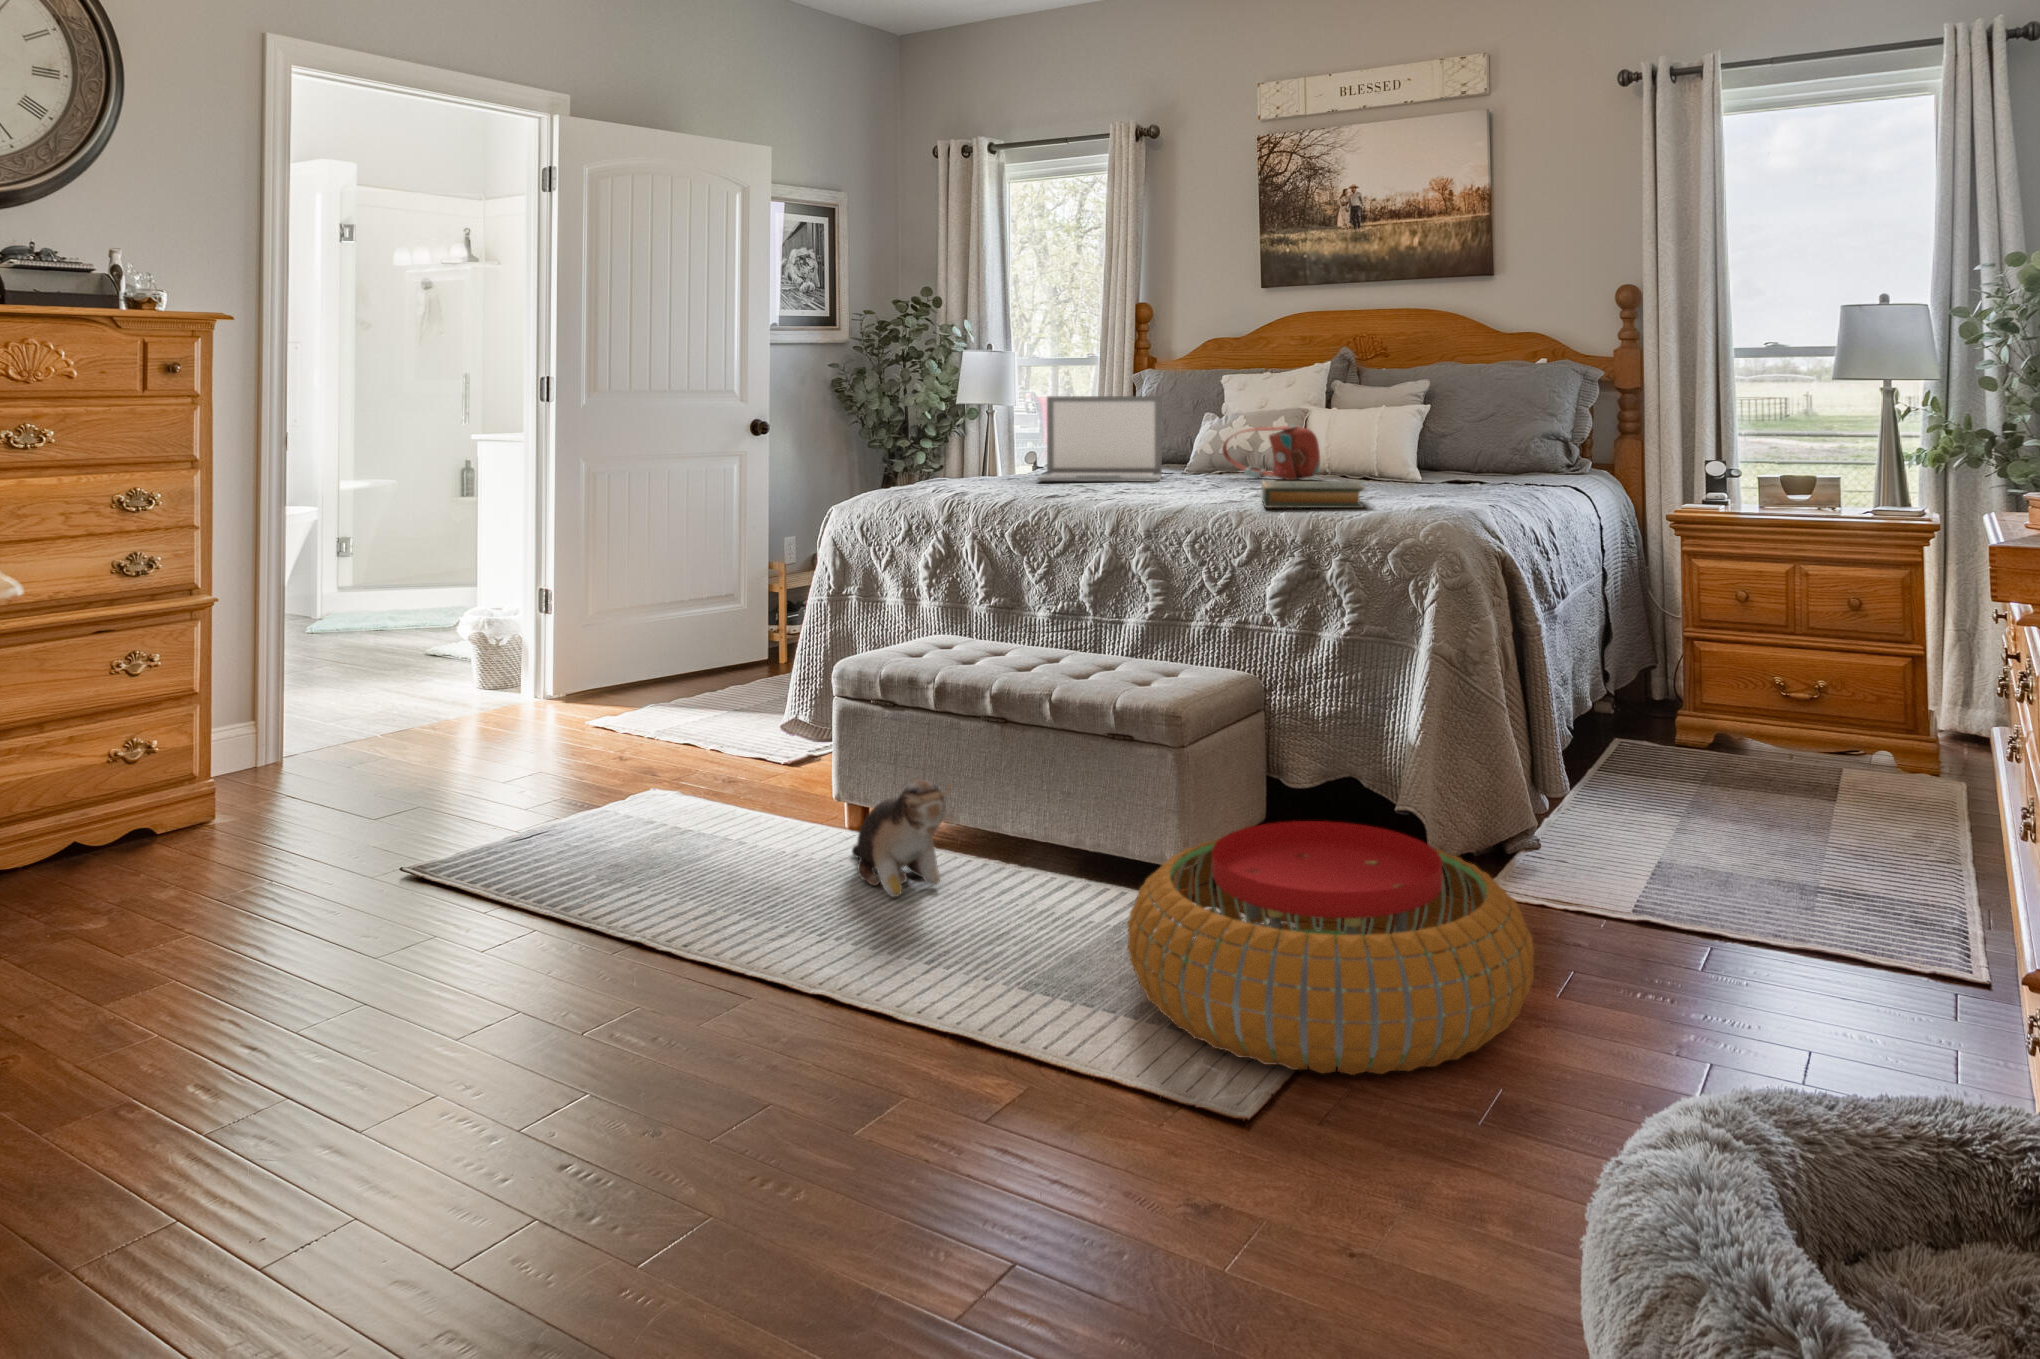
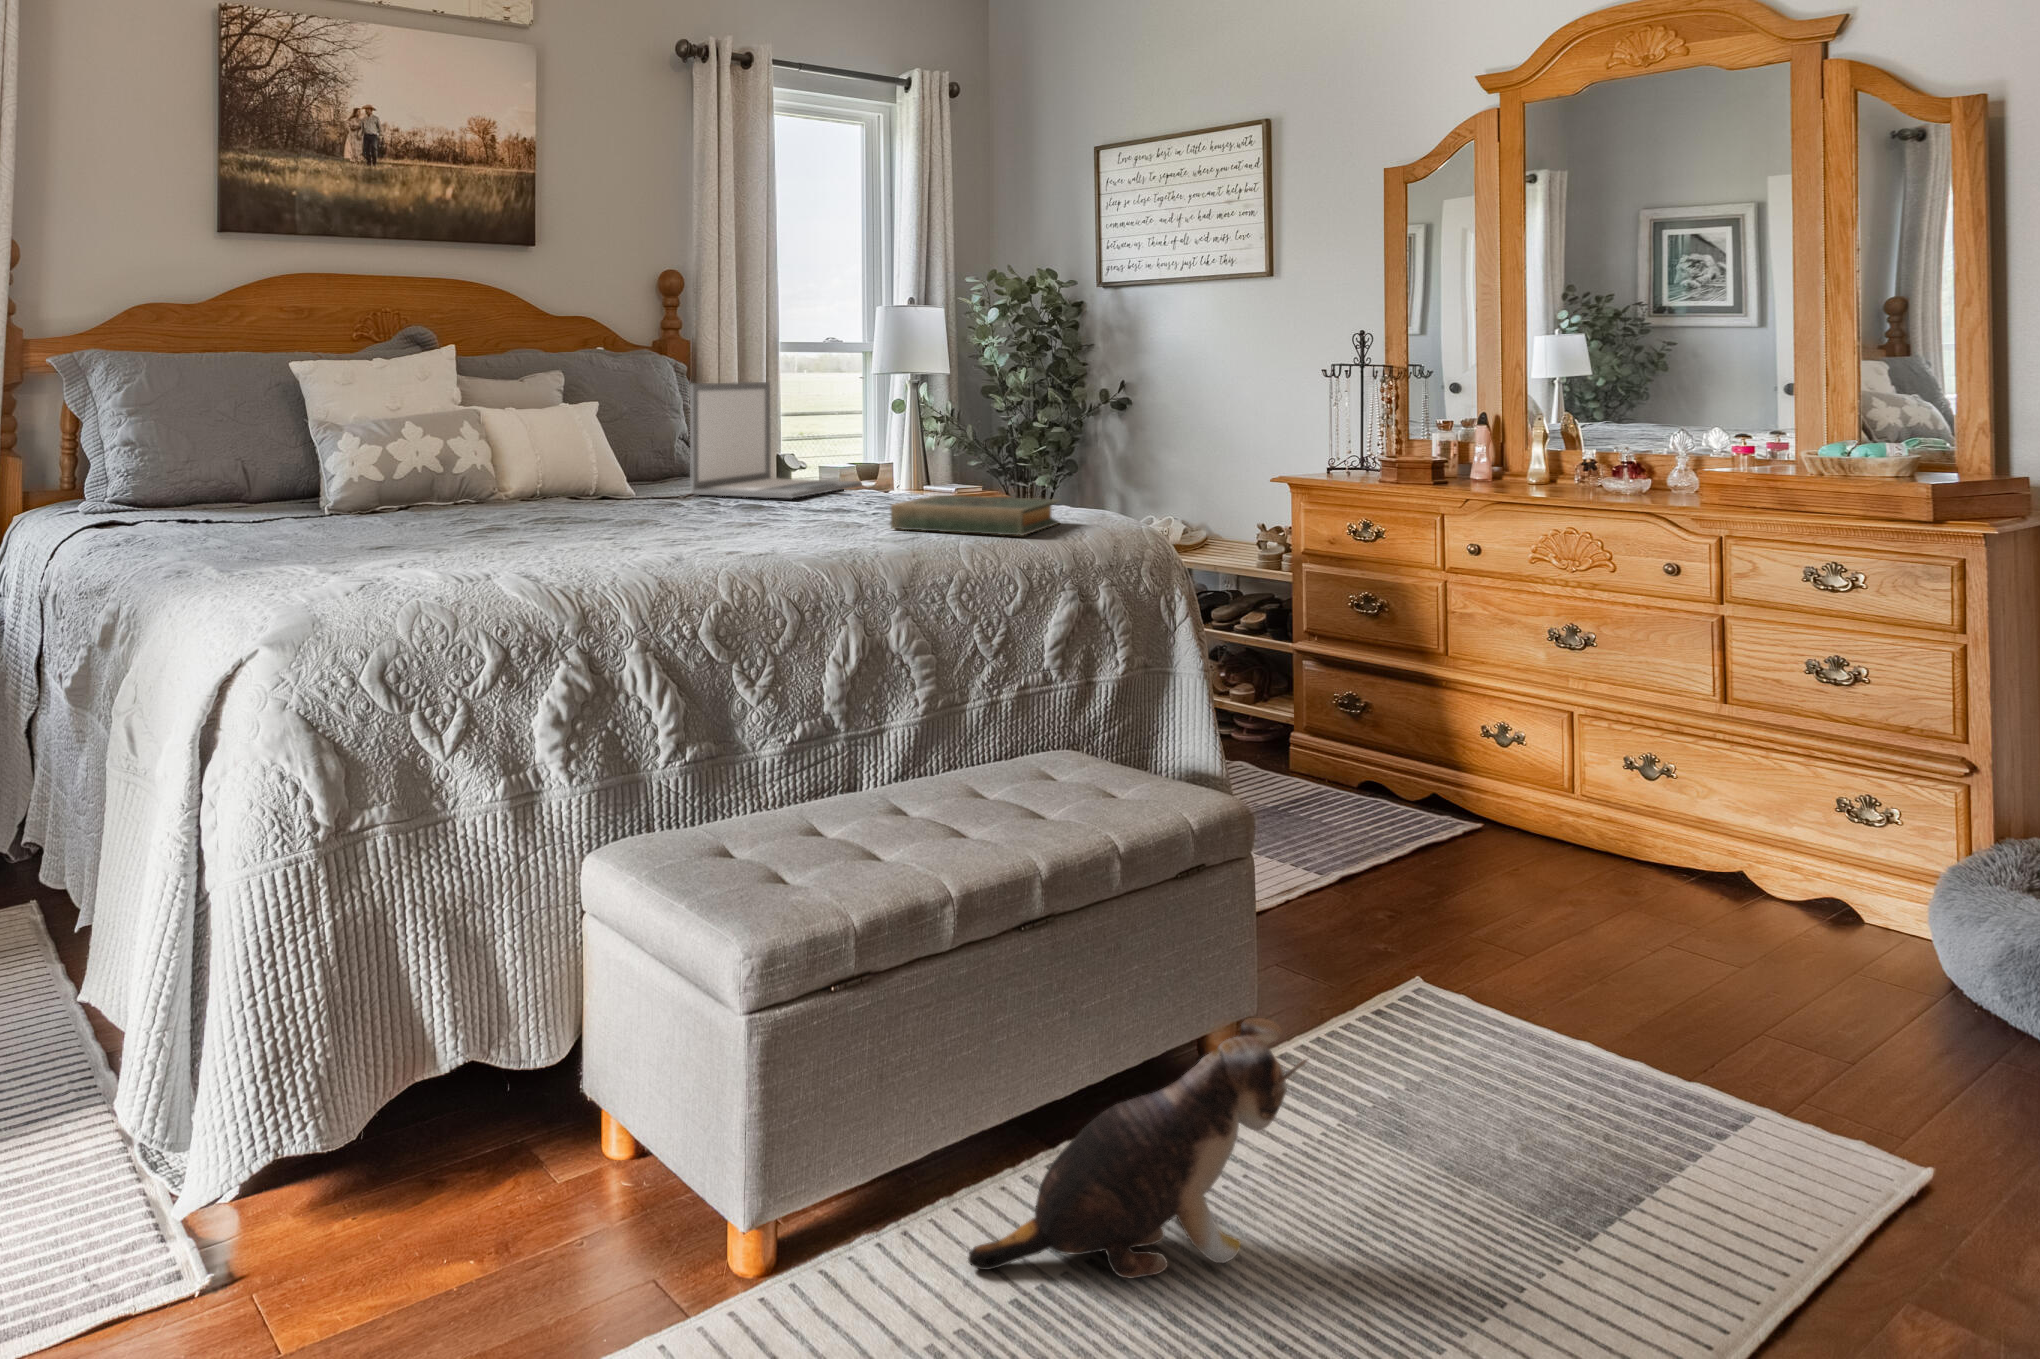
laptop: present [1037,396,1162,482] -> present [690,382,862,498]
handbag: present [1222,425,1320,480] -> none [496,431,648,507]
pouf: present [1127,821,1534,1075] -> none [1373,844,1863,1133]

